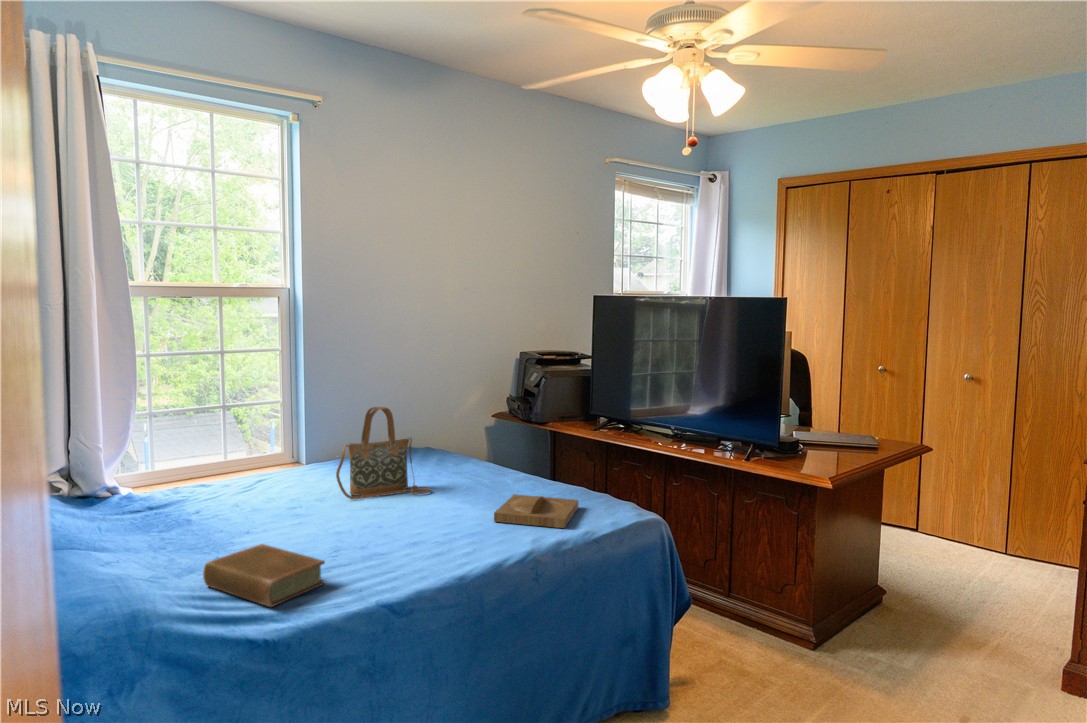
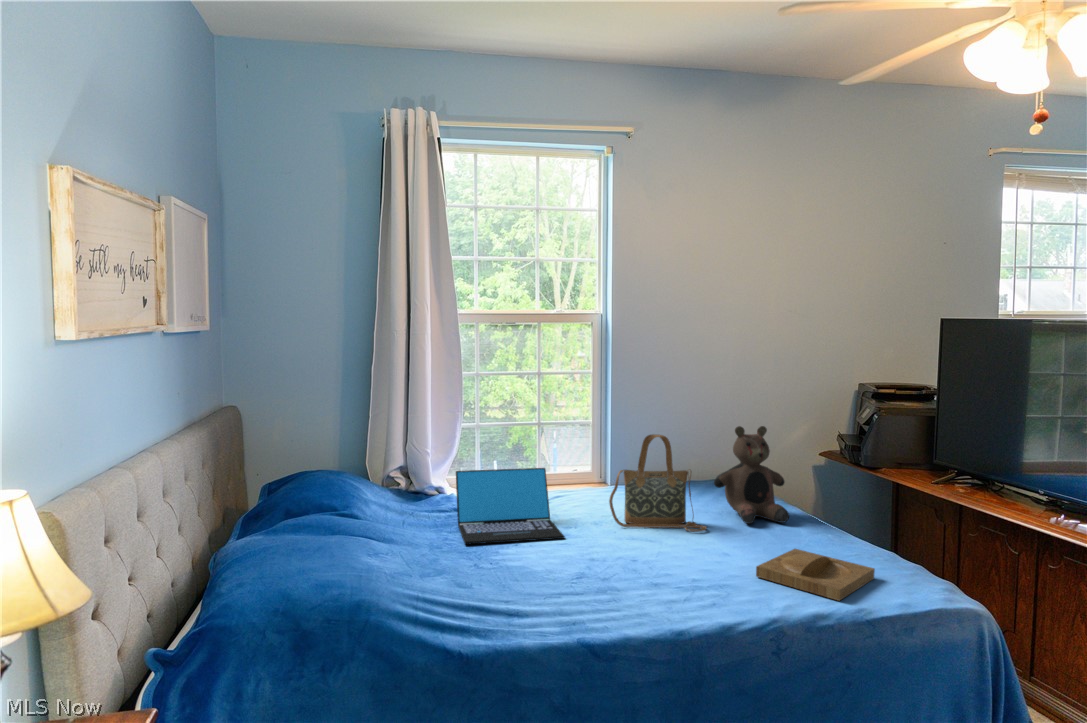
teddy bear: none [427,393,494,481] -> present [714,426,789,524]
laptop: none [159,451,300,541] -> present [456,468,565,544]
book: present [203,544,325,607] -> none [445,557,543,622]

